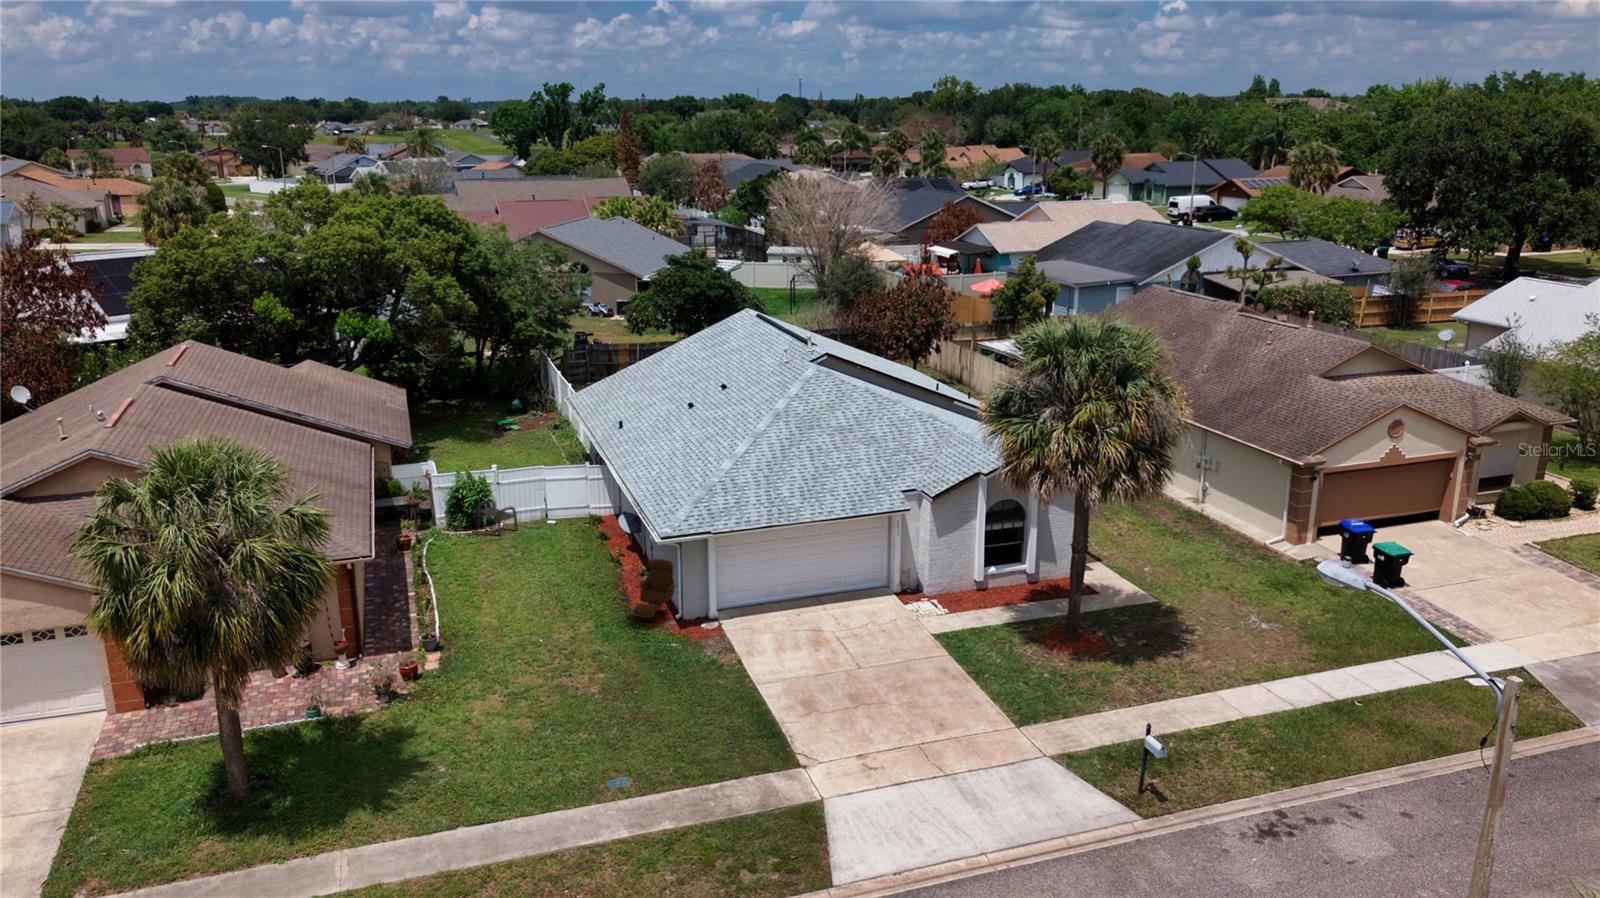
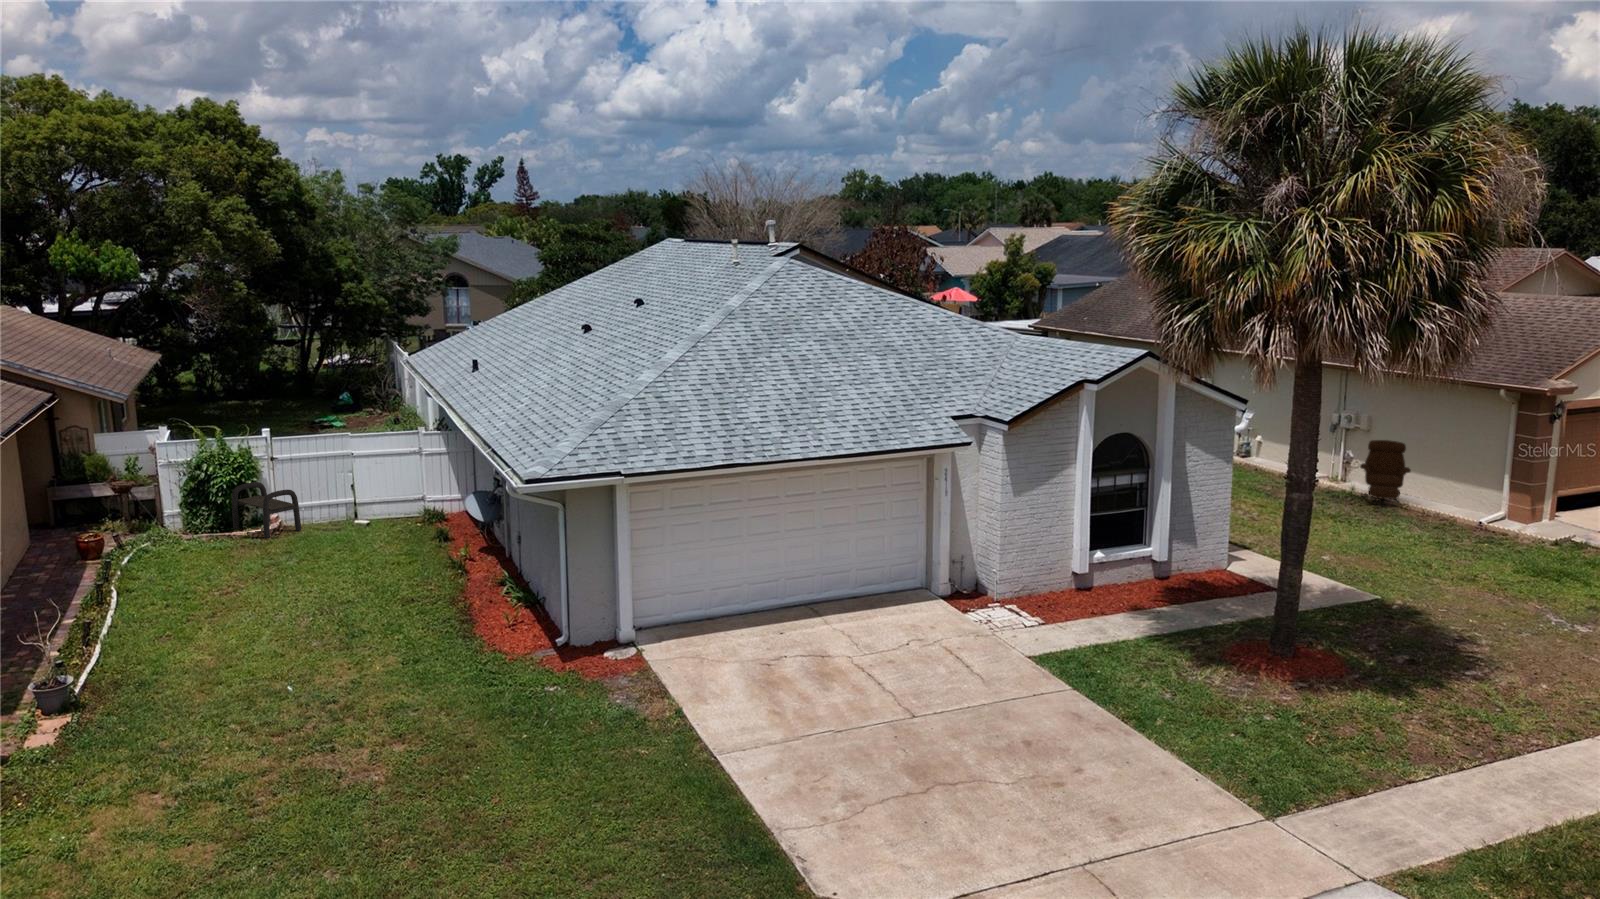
lounge chair: present [633,559,676,619] -> present [1360,440,1411,506]

